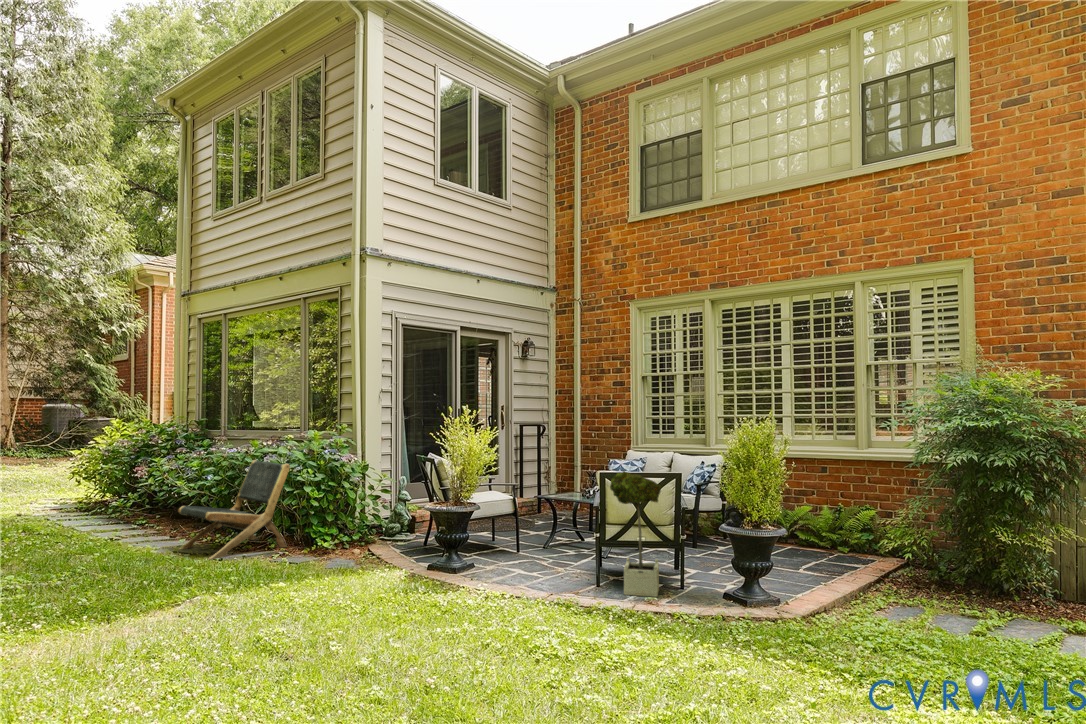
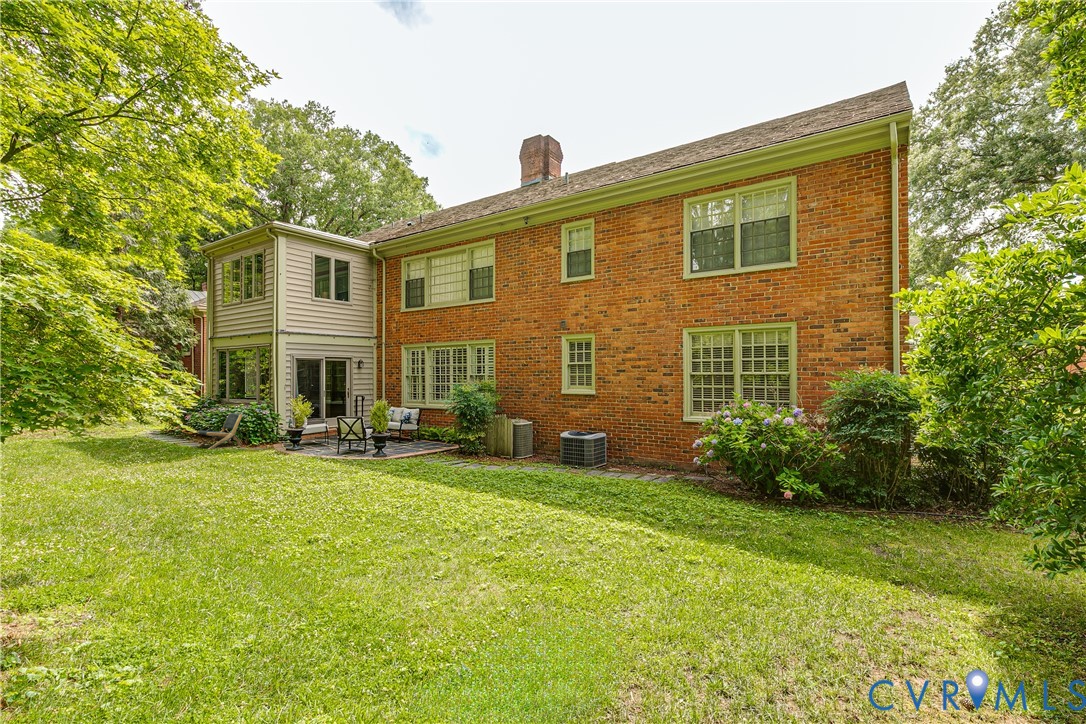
potted tree: present [610,471,662,597] -> none [342,416,360,456]

